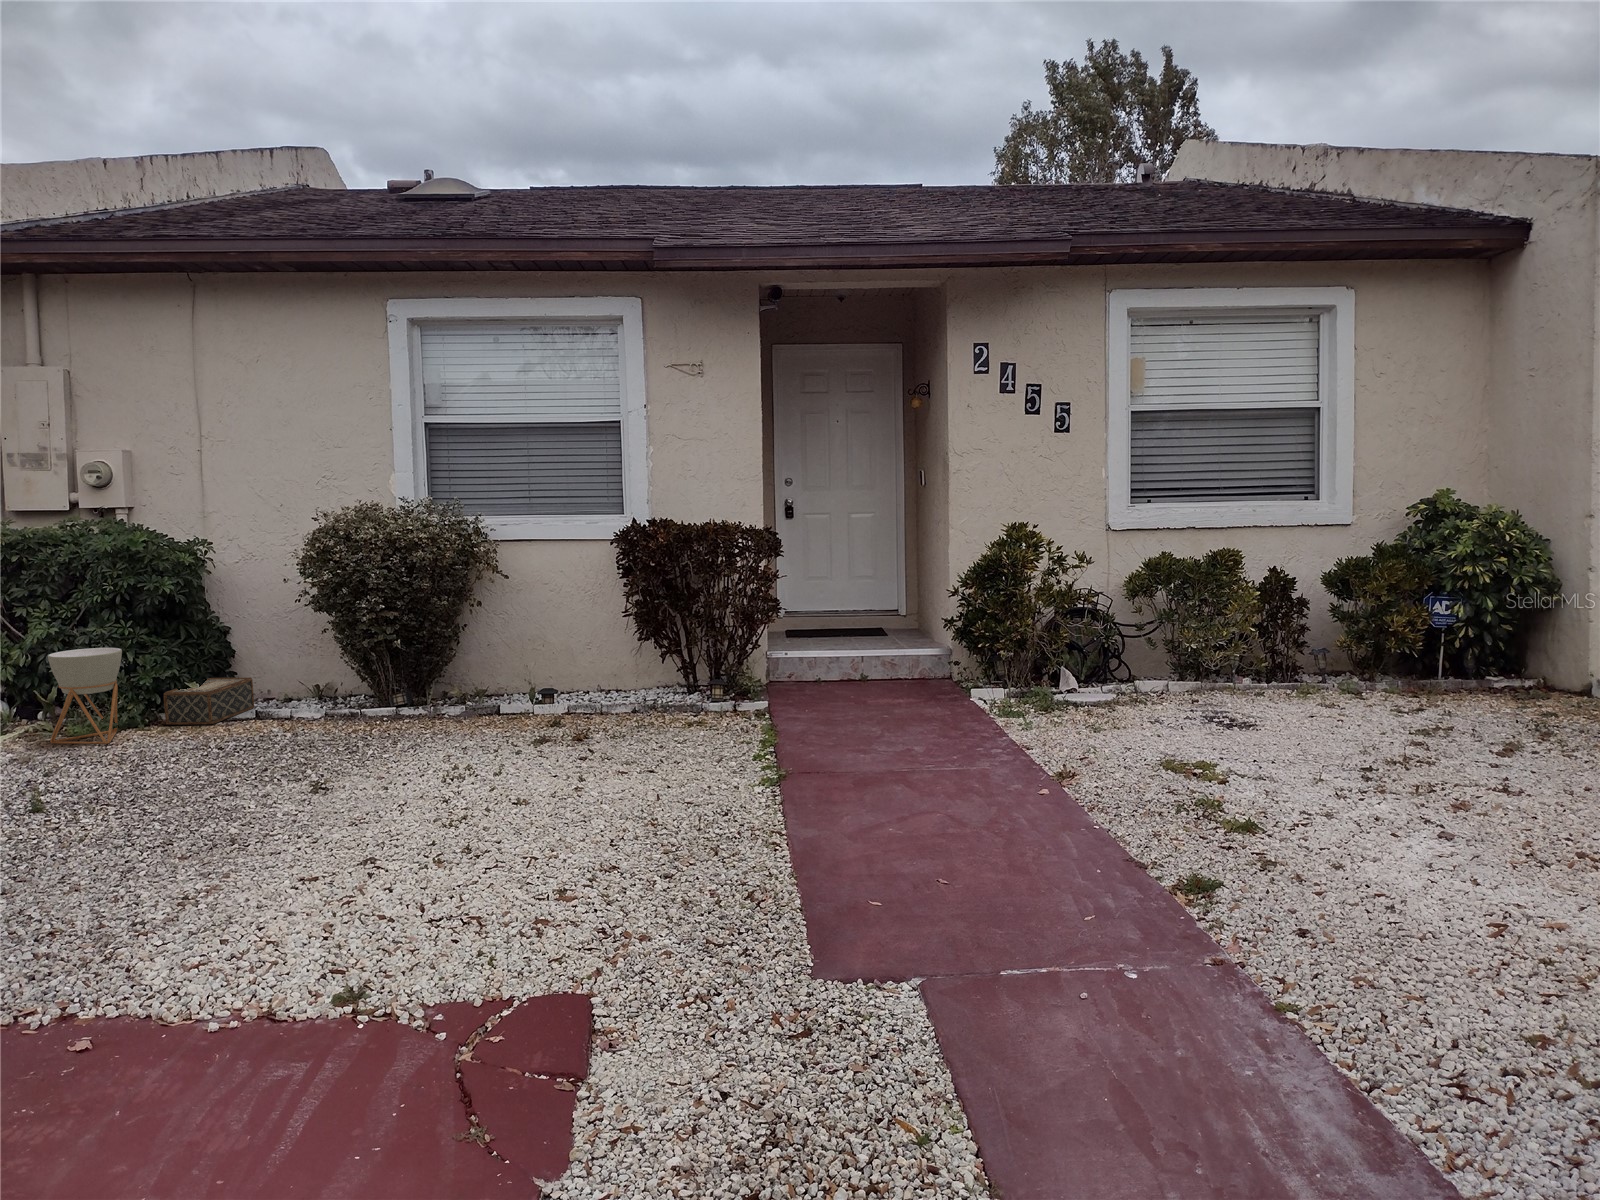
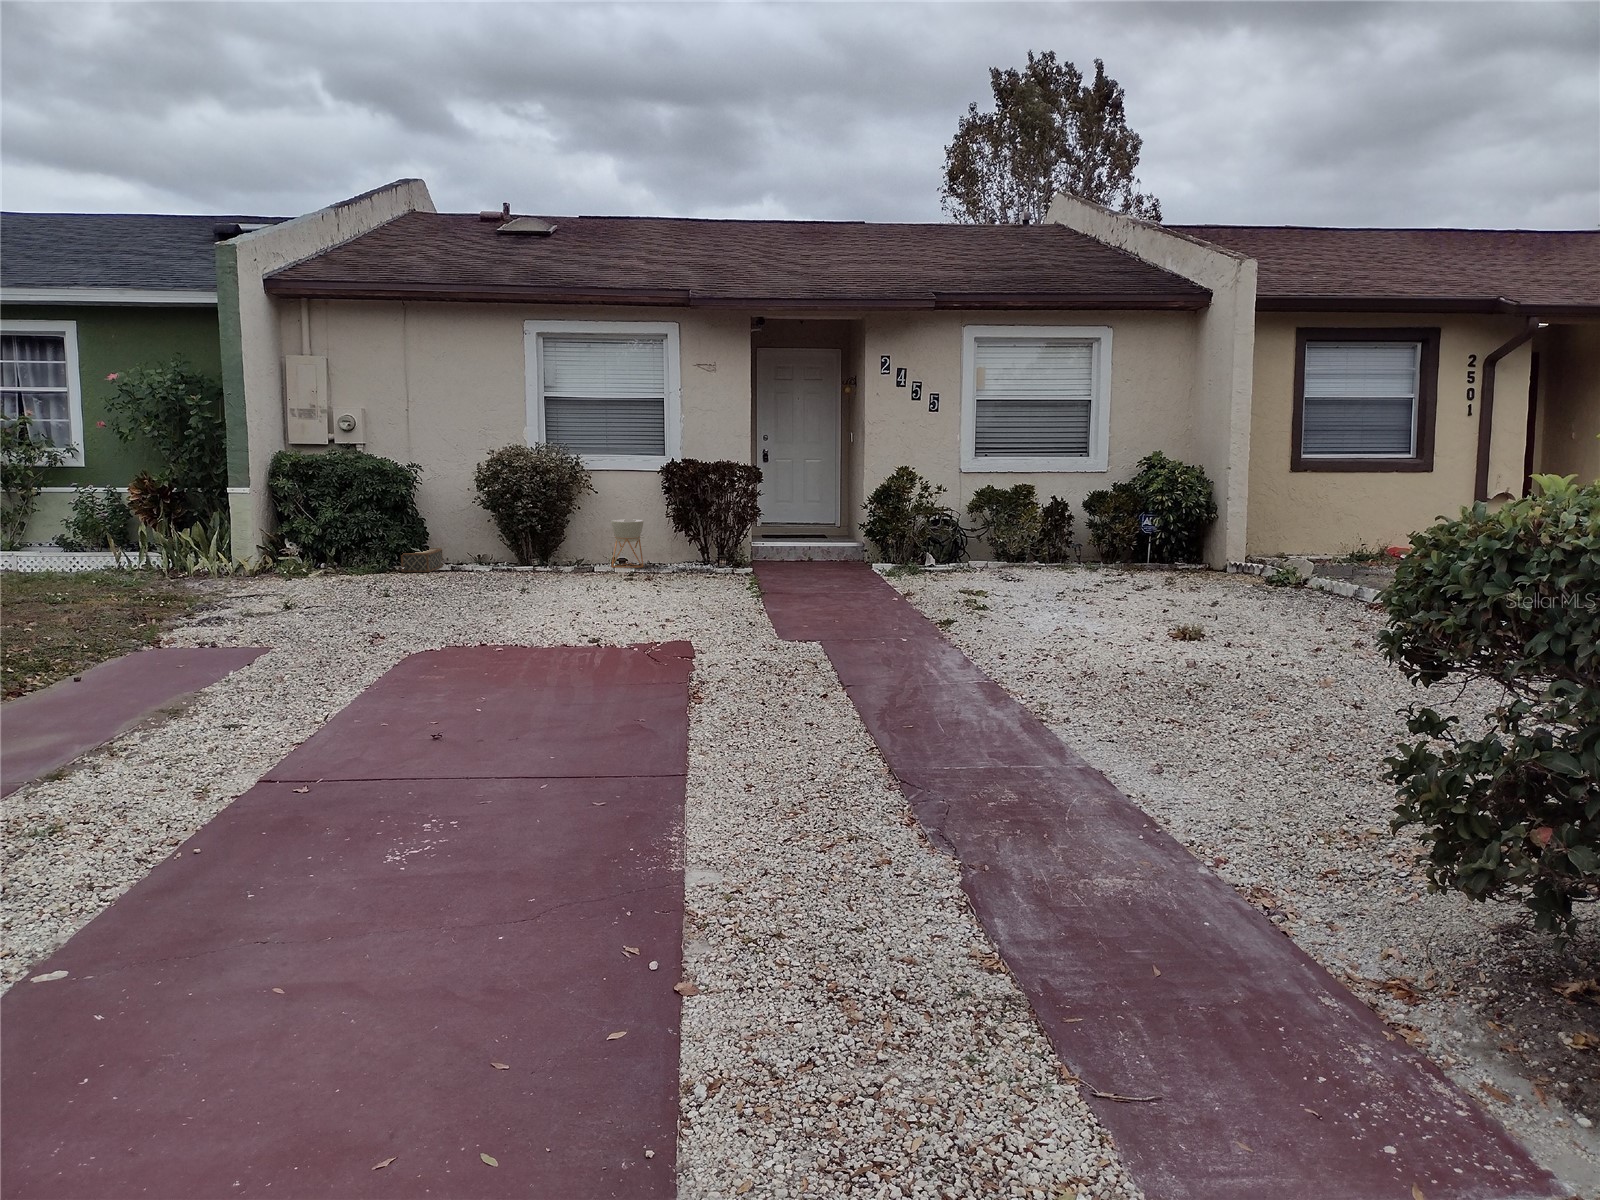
planter: present [48,648,122,744] -> present [611,519,643,568]

